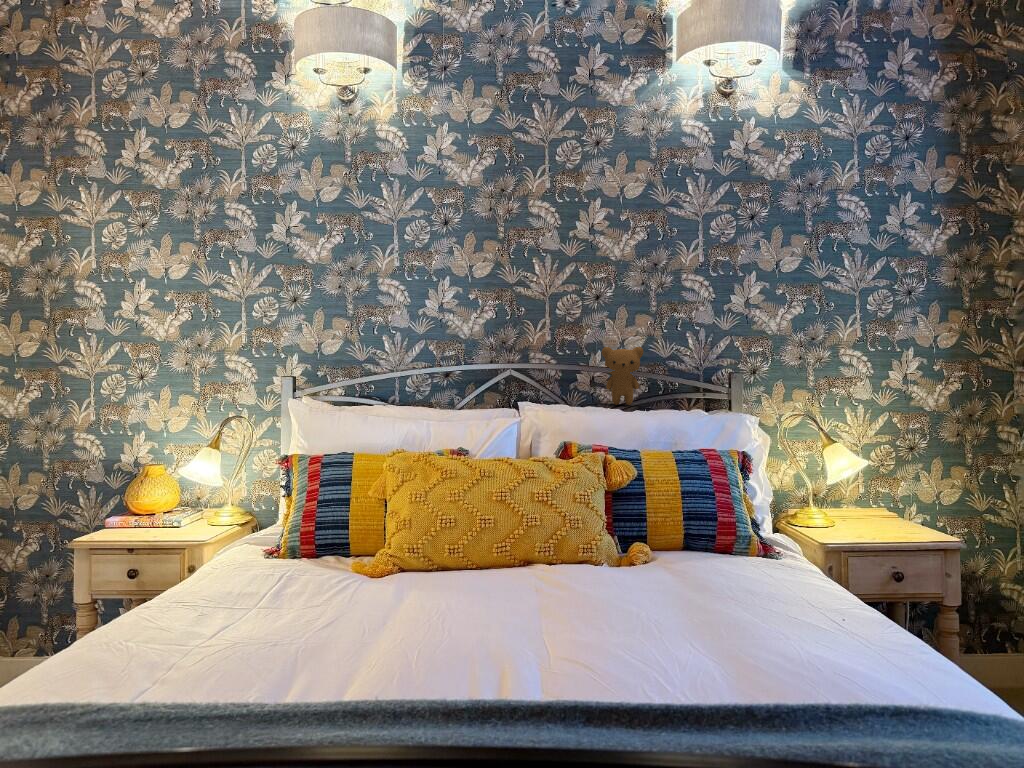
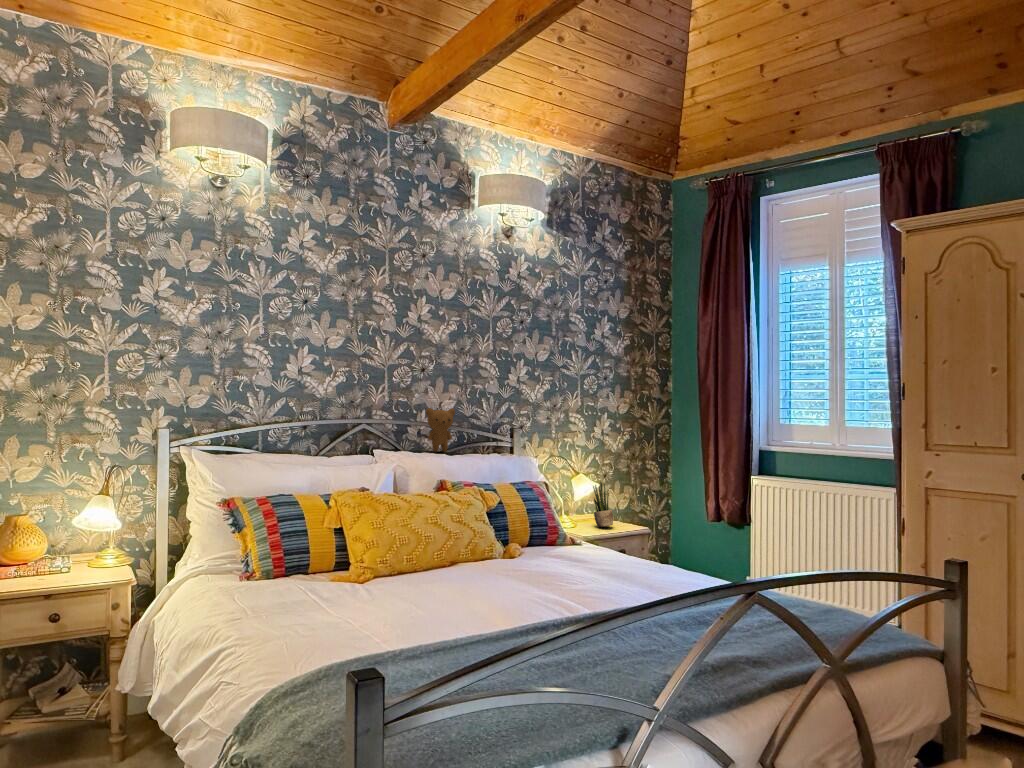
potted plant: none [867,453,899,523] -> present [593,482,613,527]

